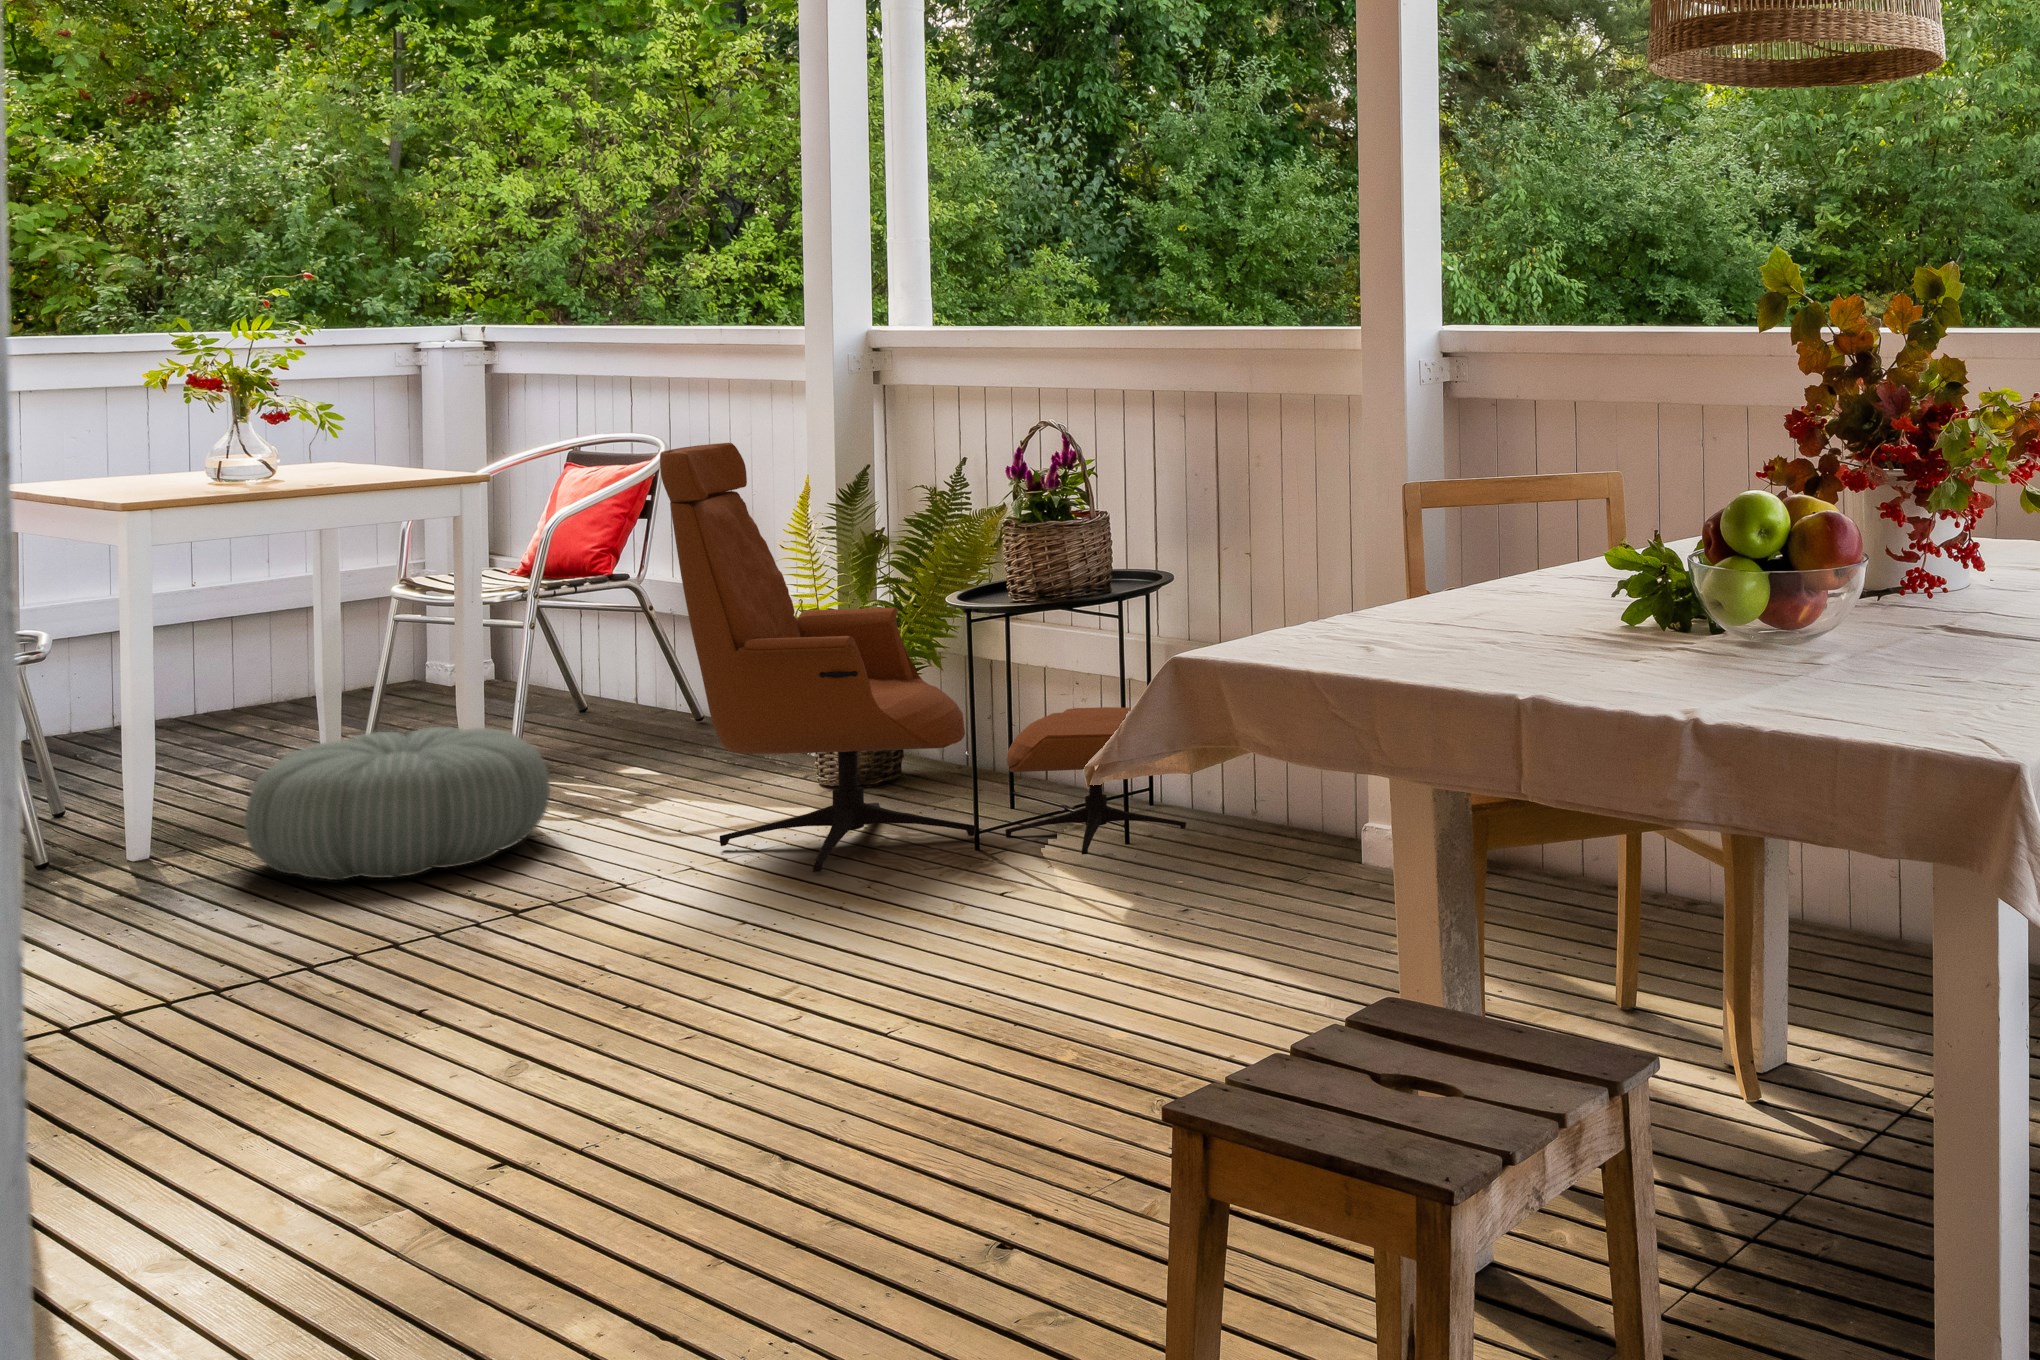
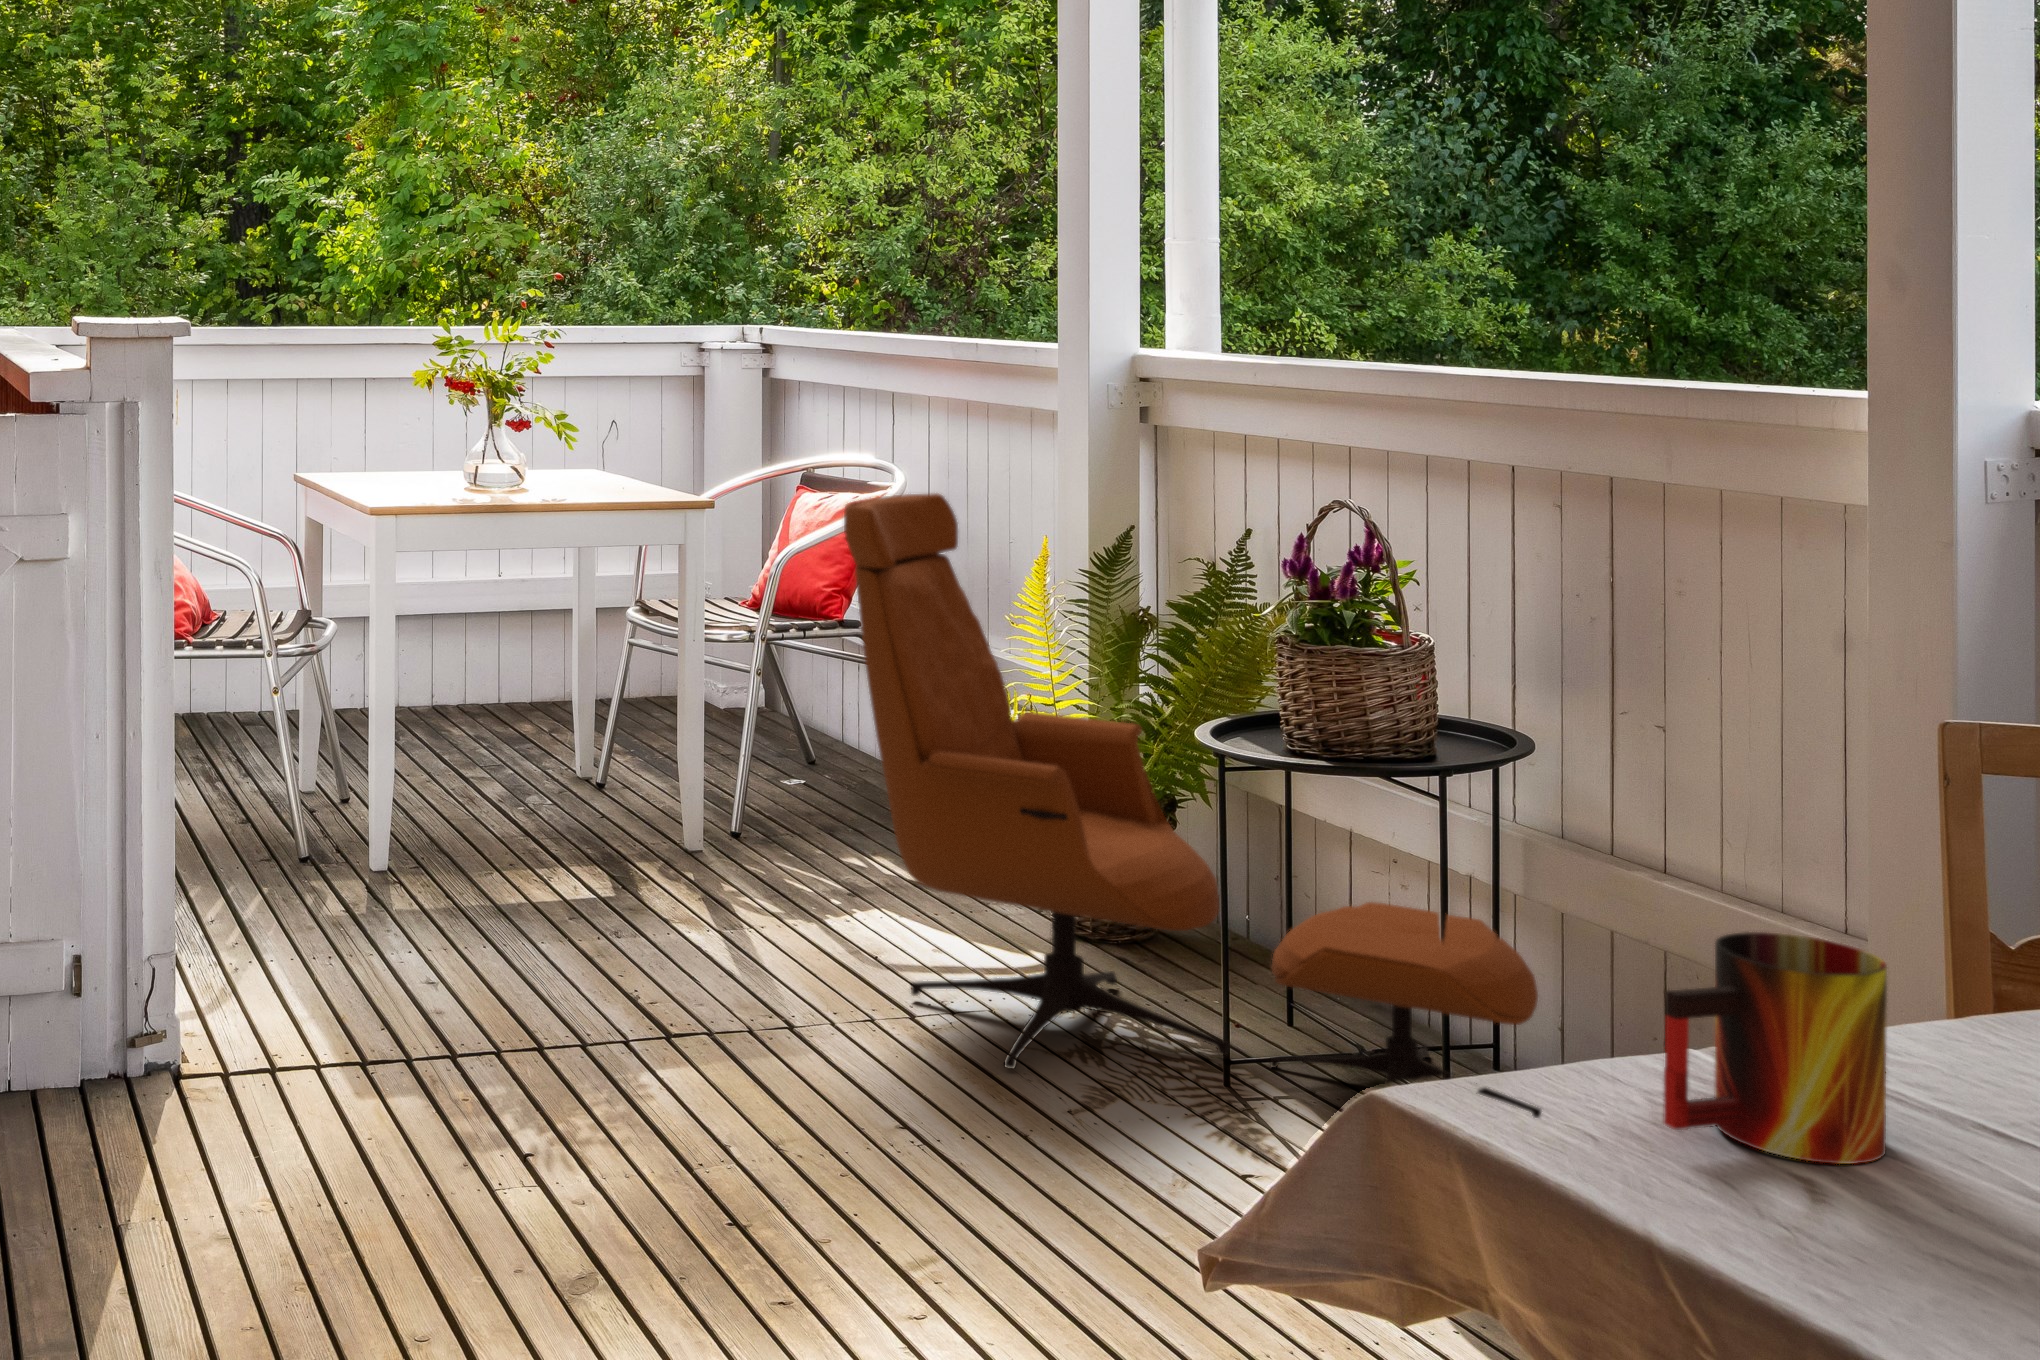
mug: none [1310,559,1402,658] -> present [1663,932,1887,1164]
pouf: present [245,727,550,880] -> none [444,781,740,956]

